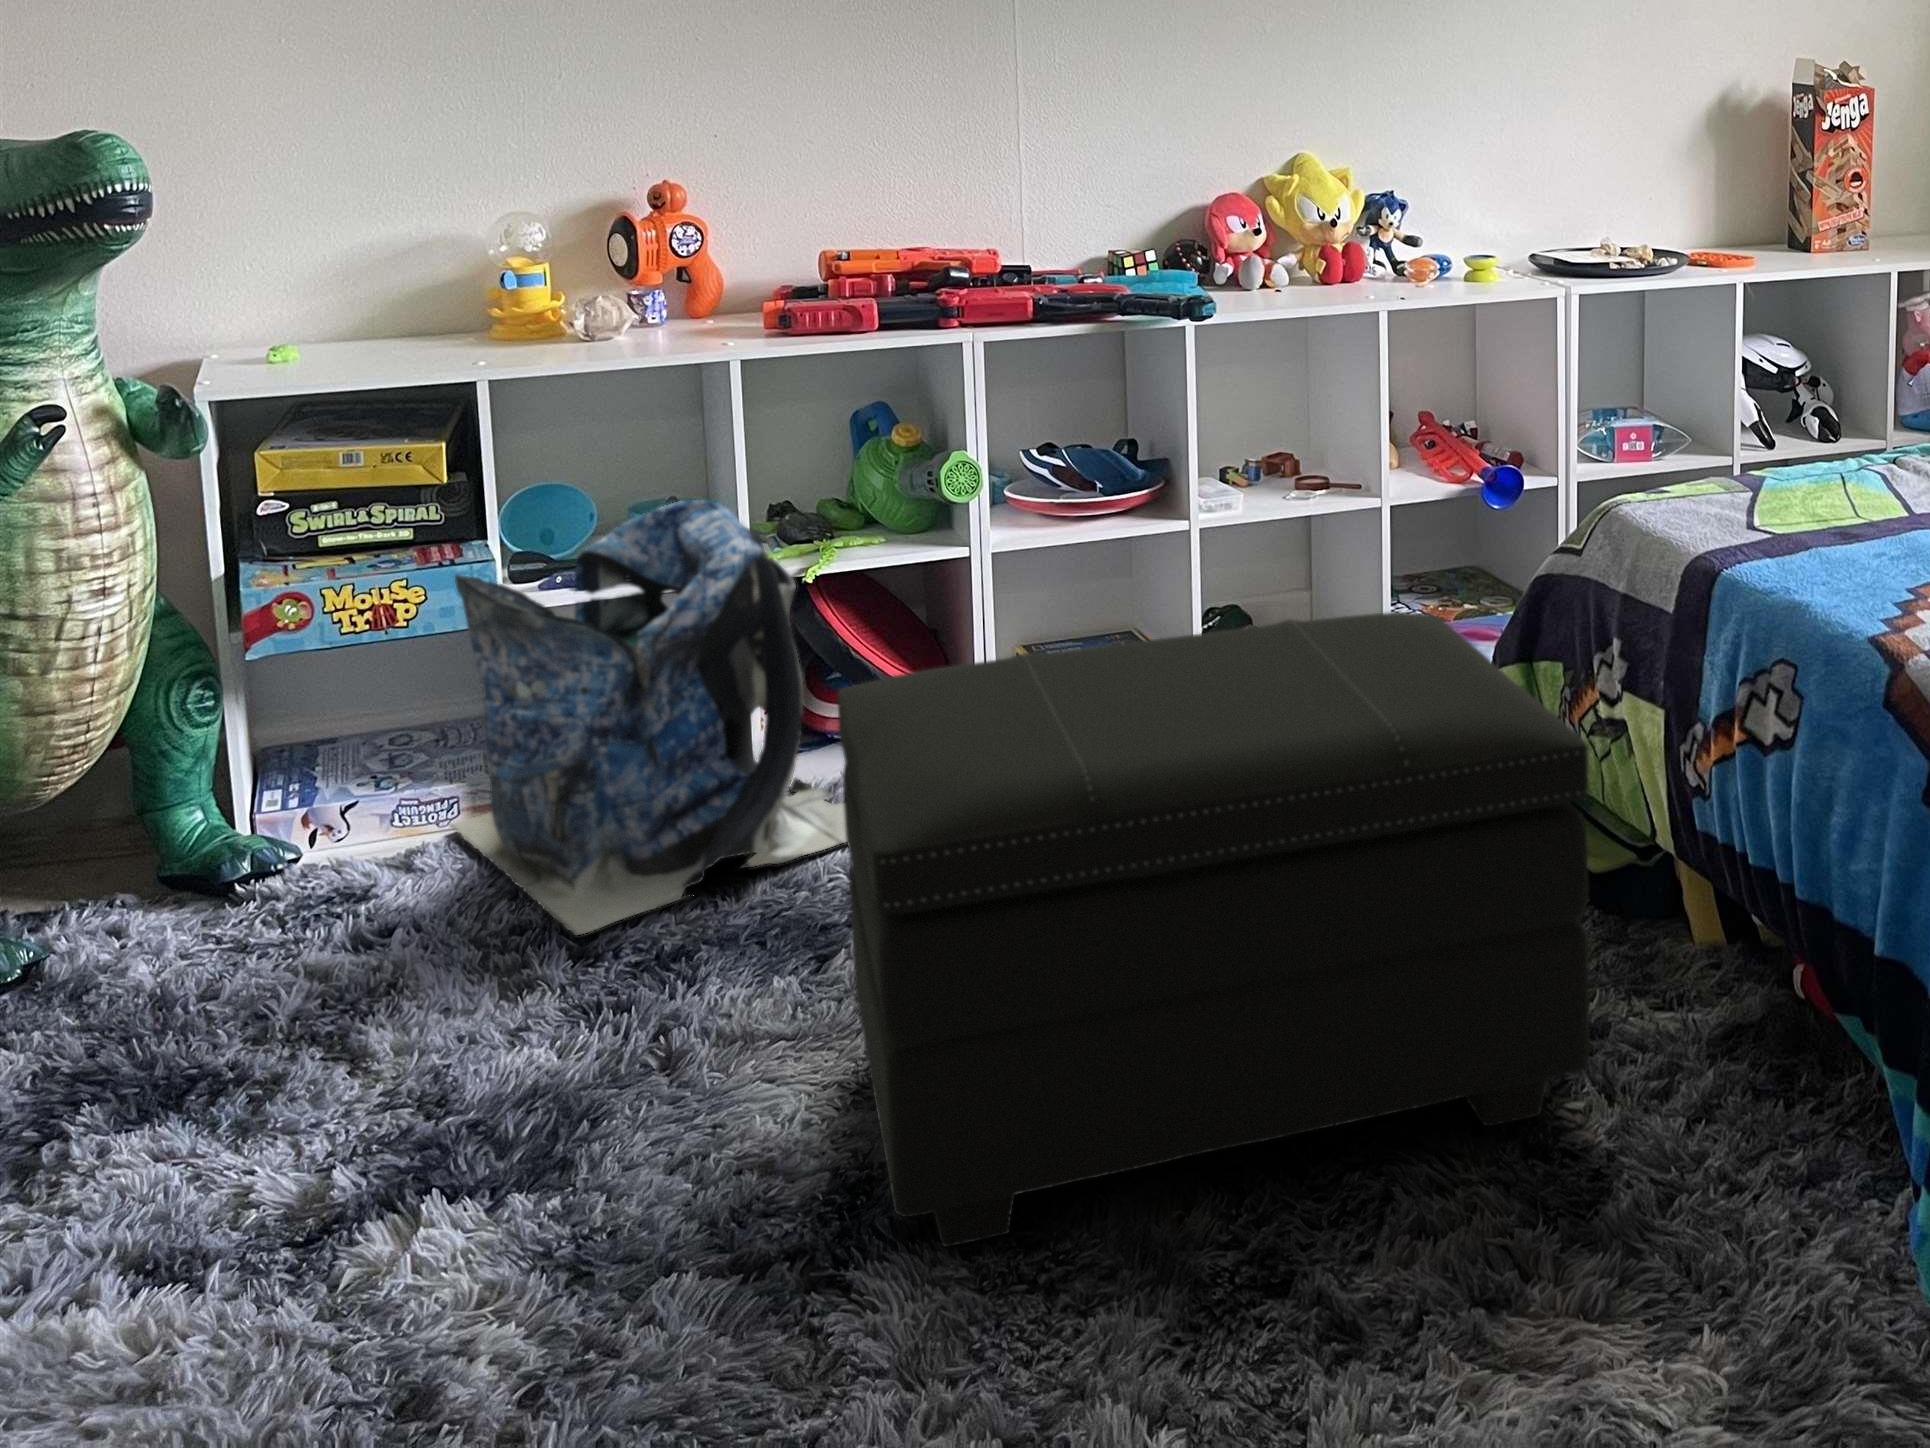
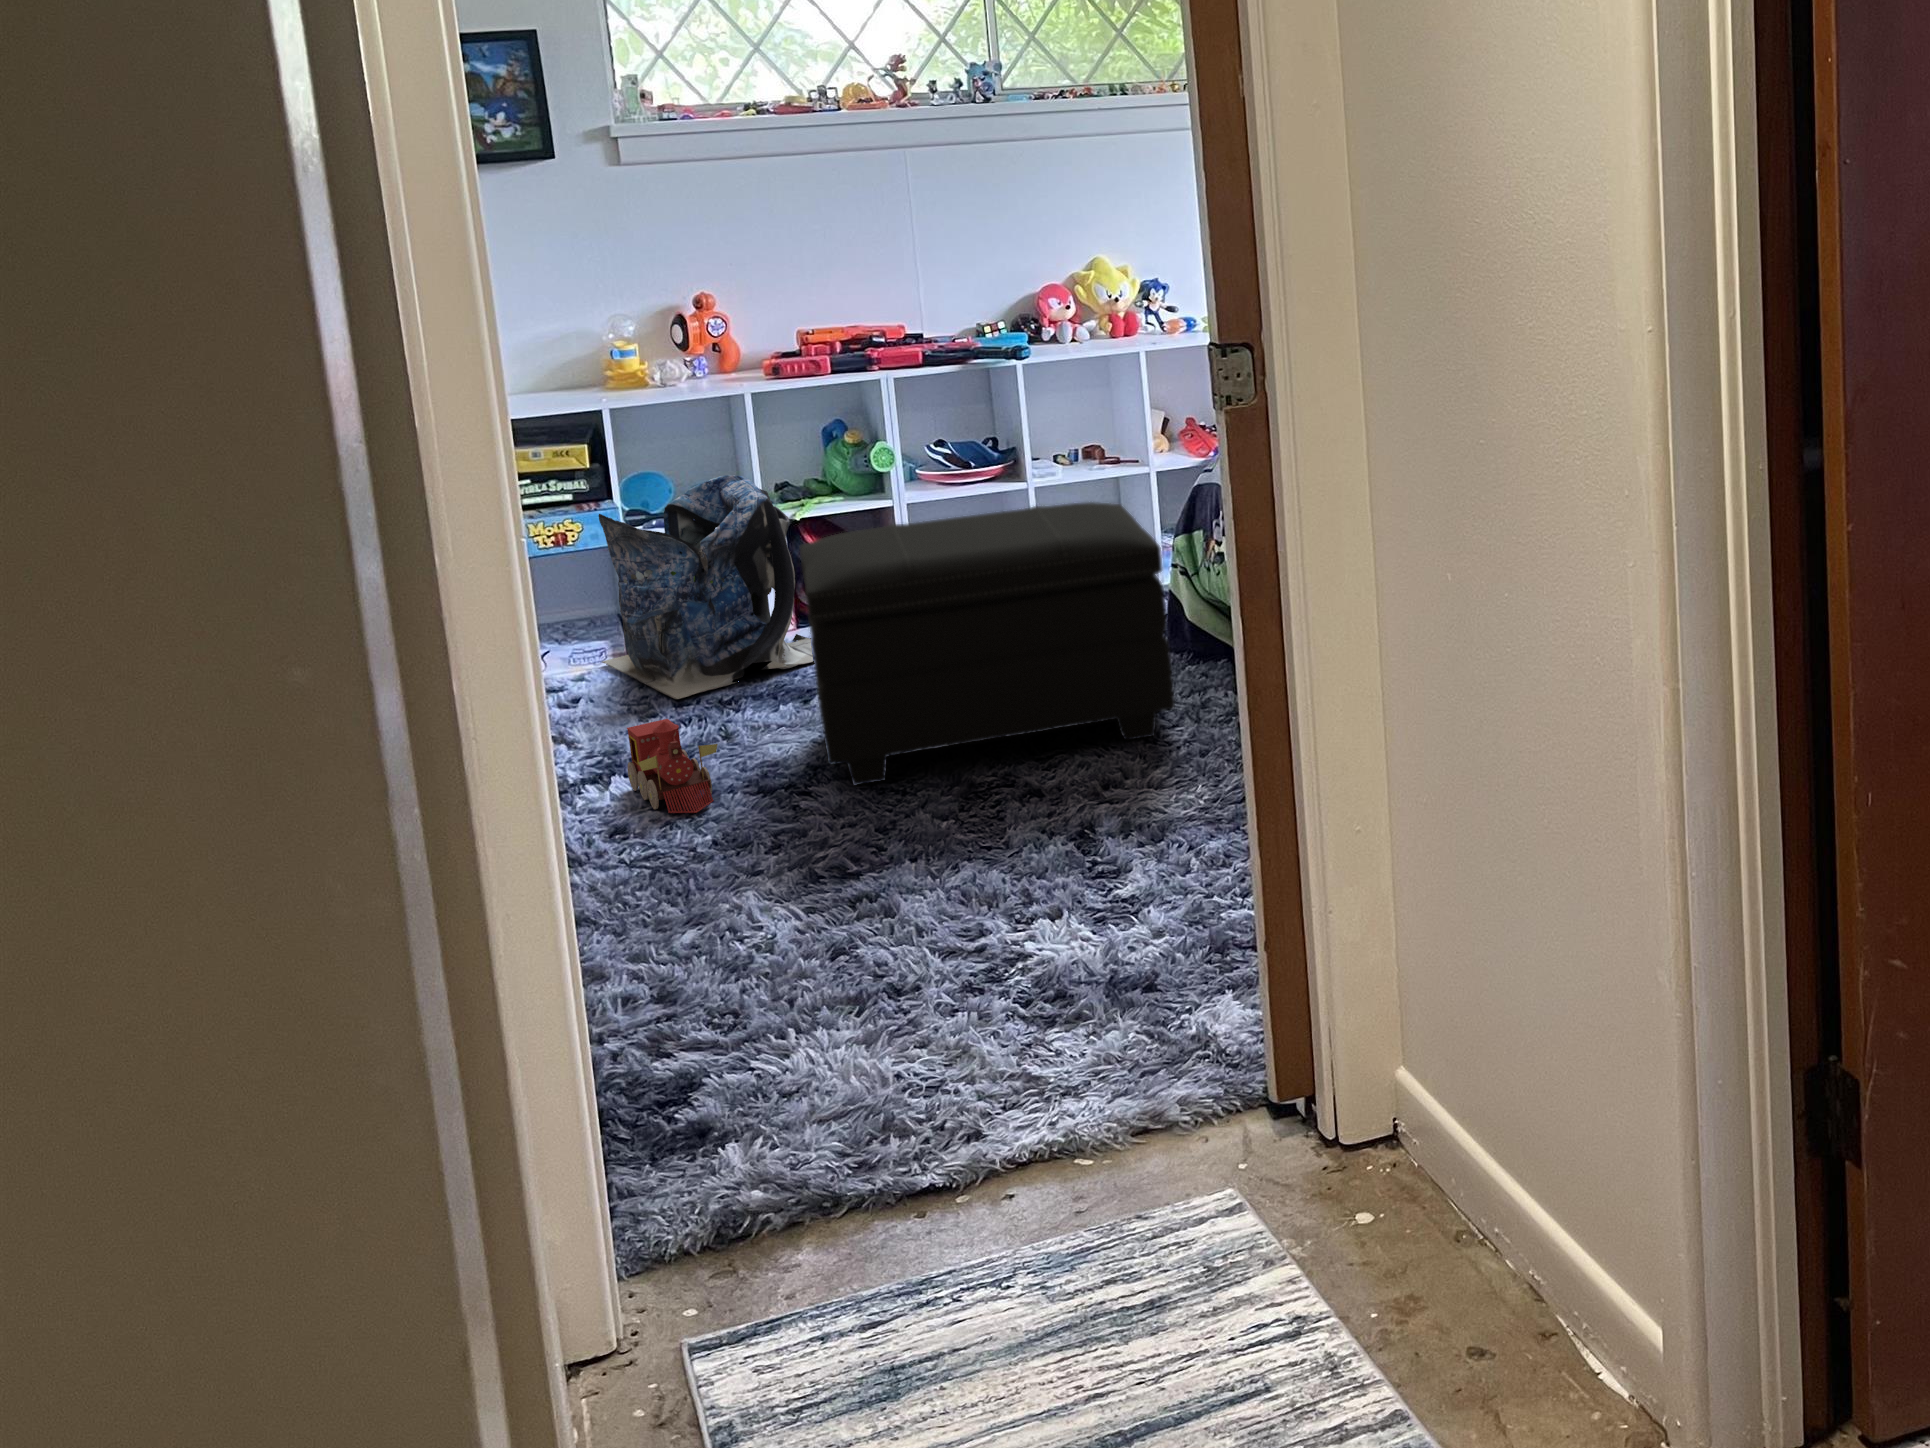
toy train: none [462,1064,656,1325] -> present [627,719,717,813]

